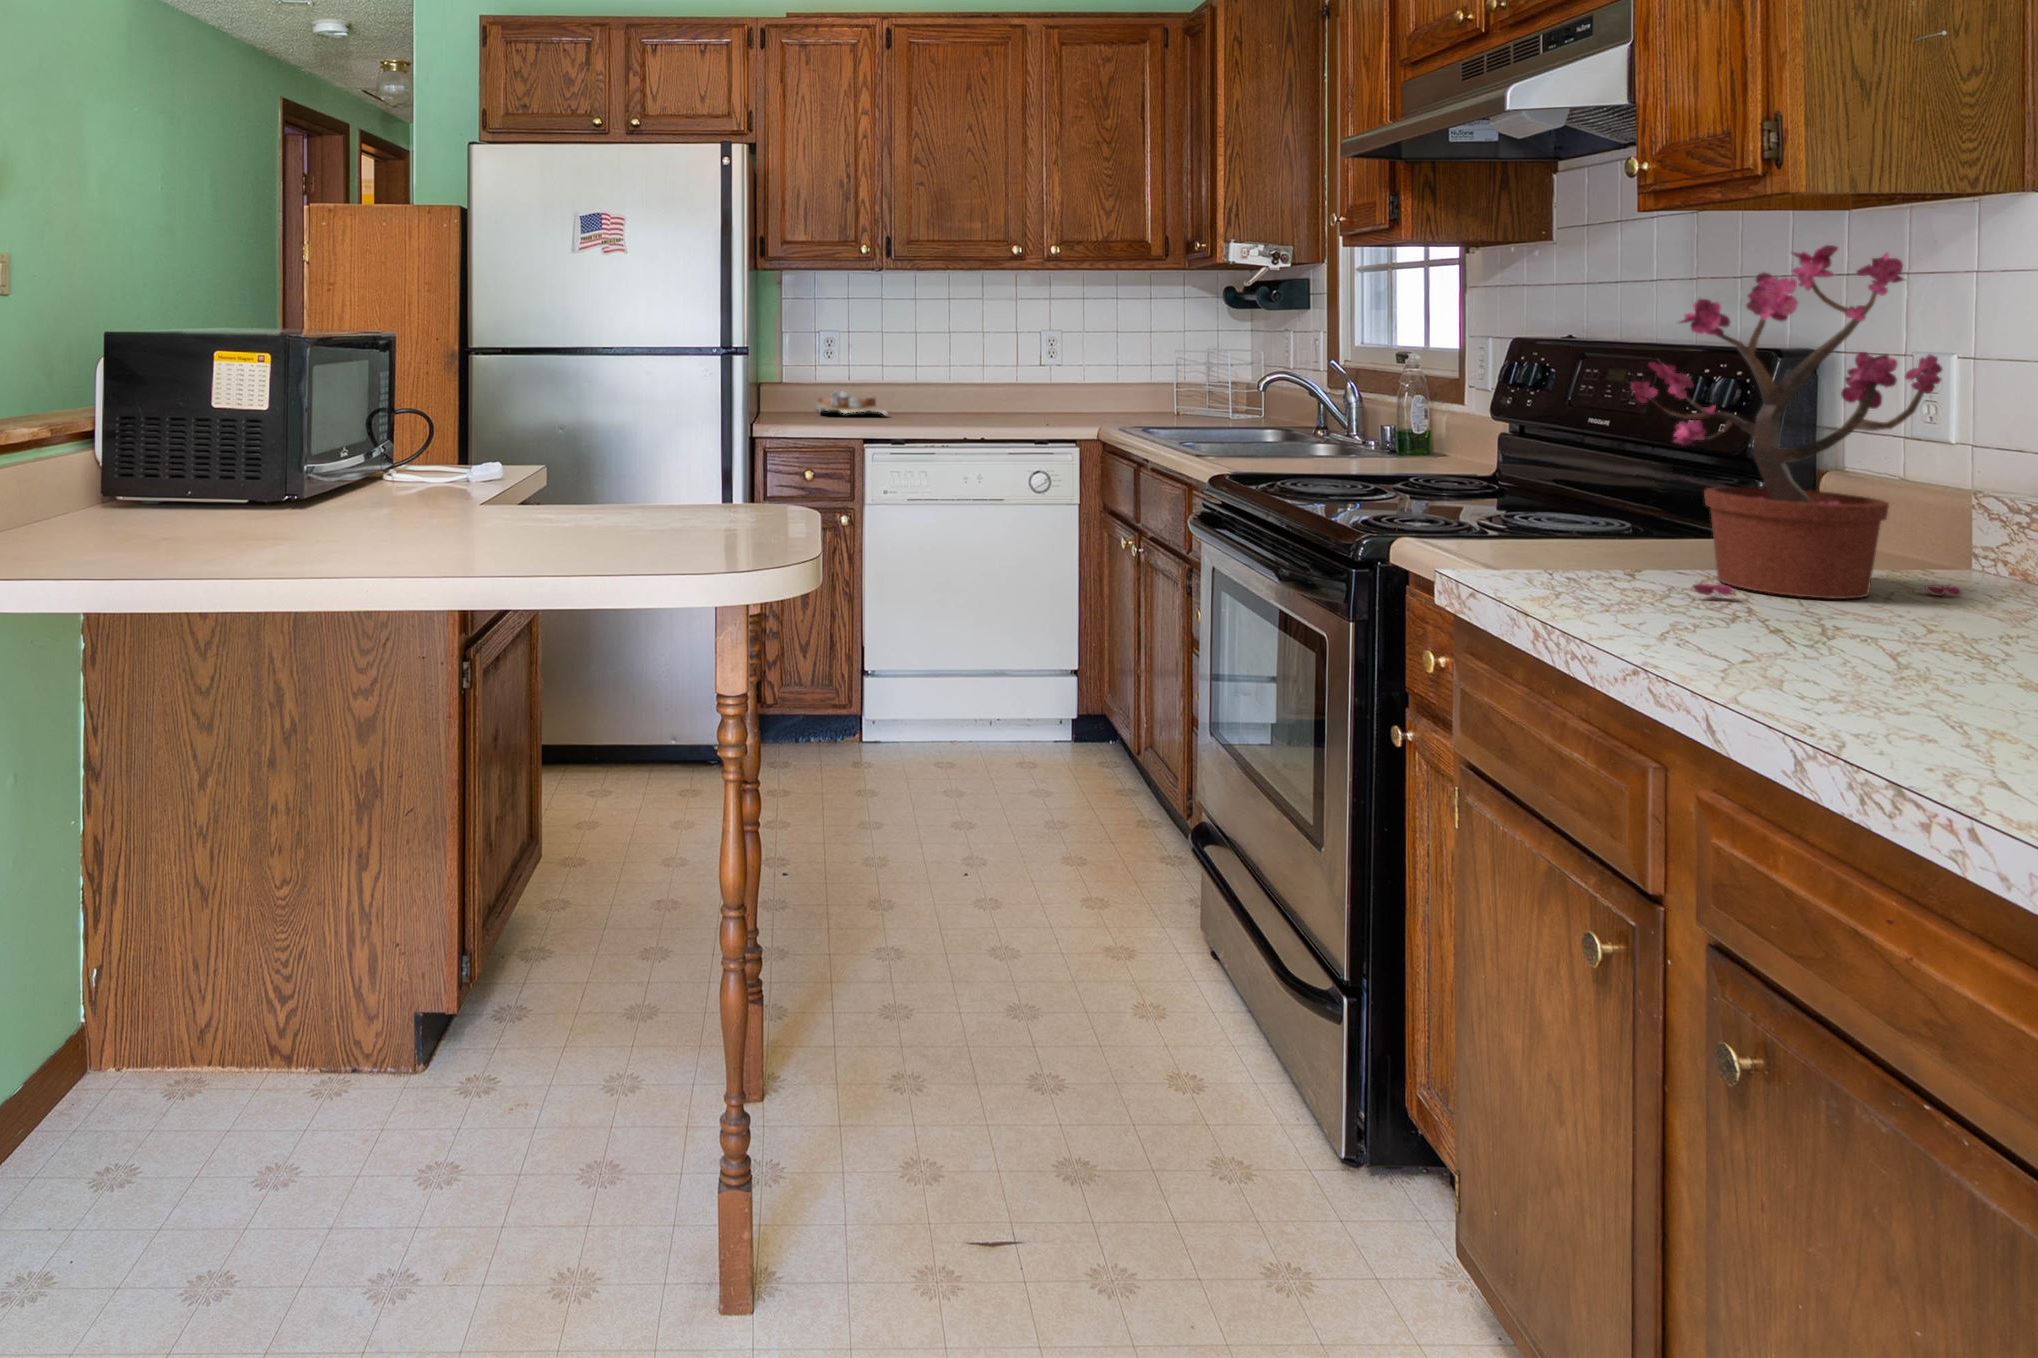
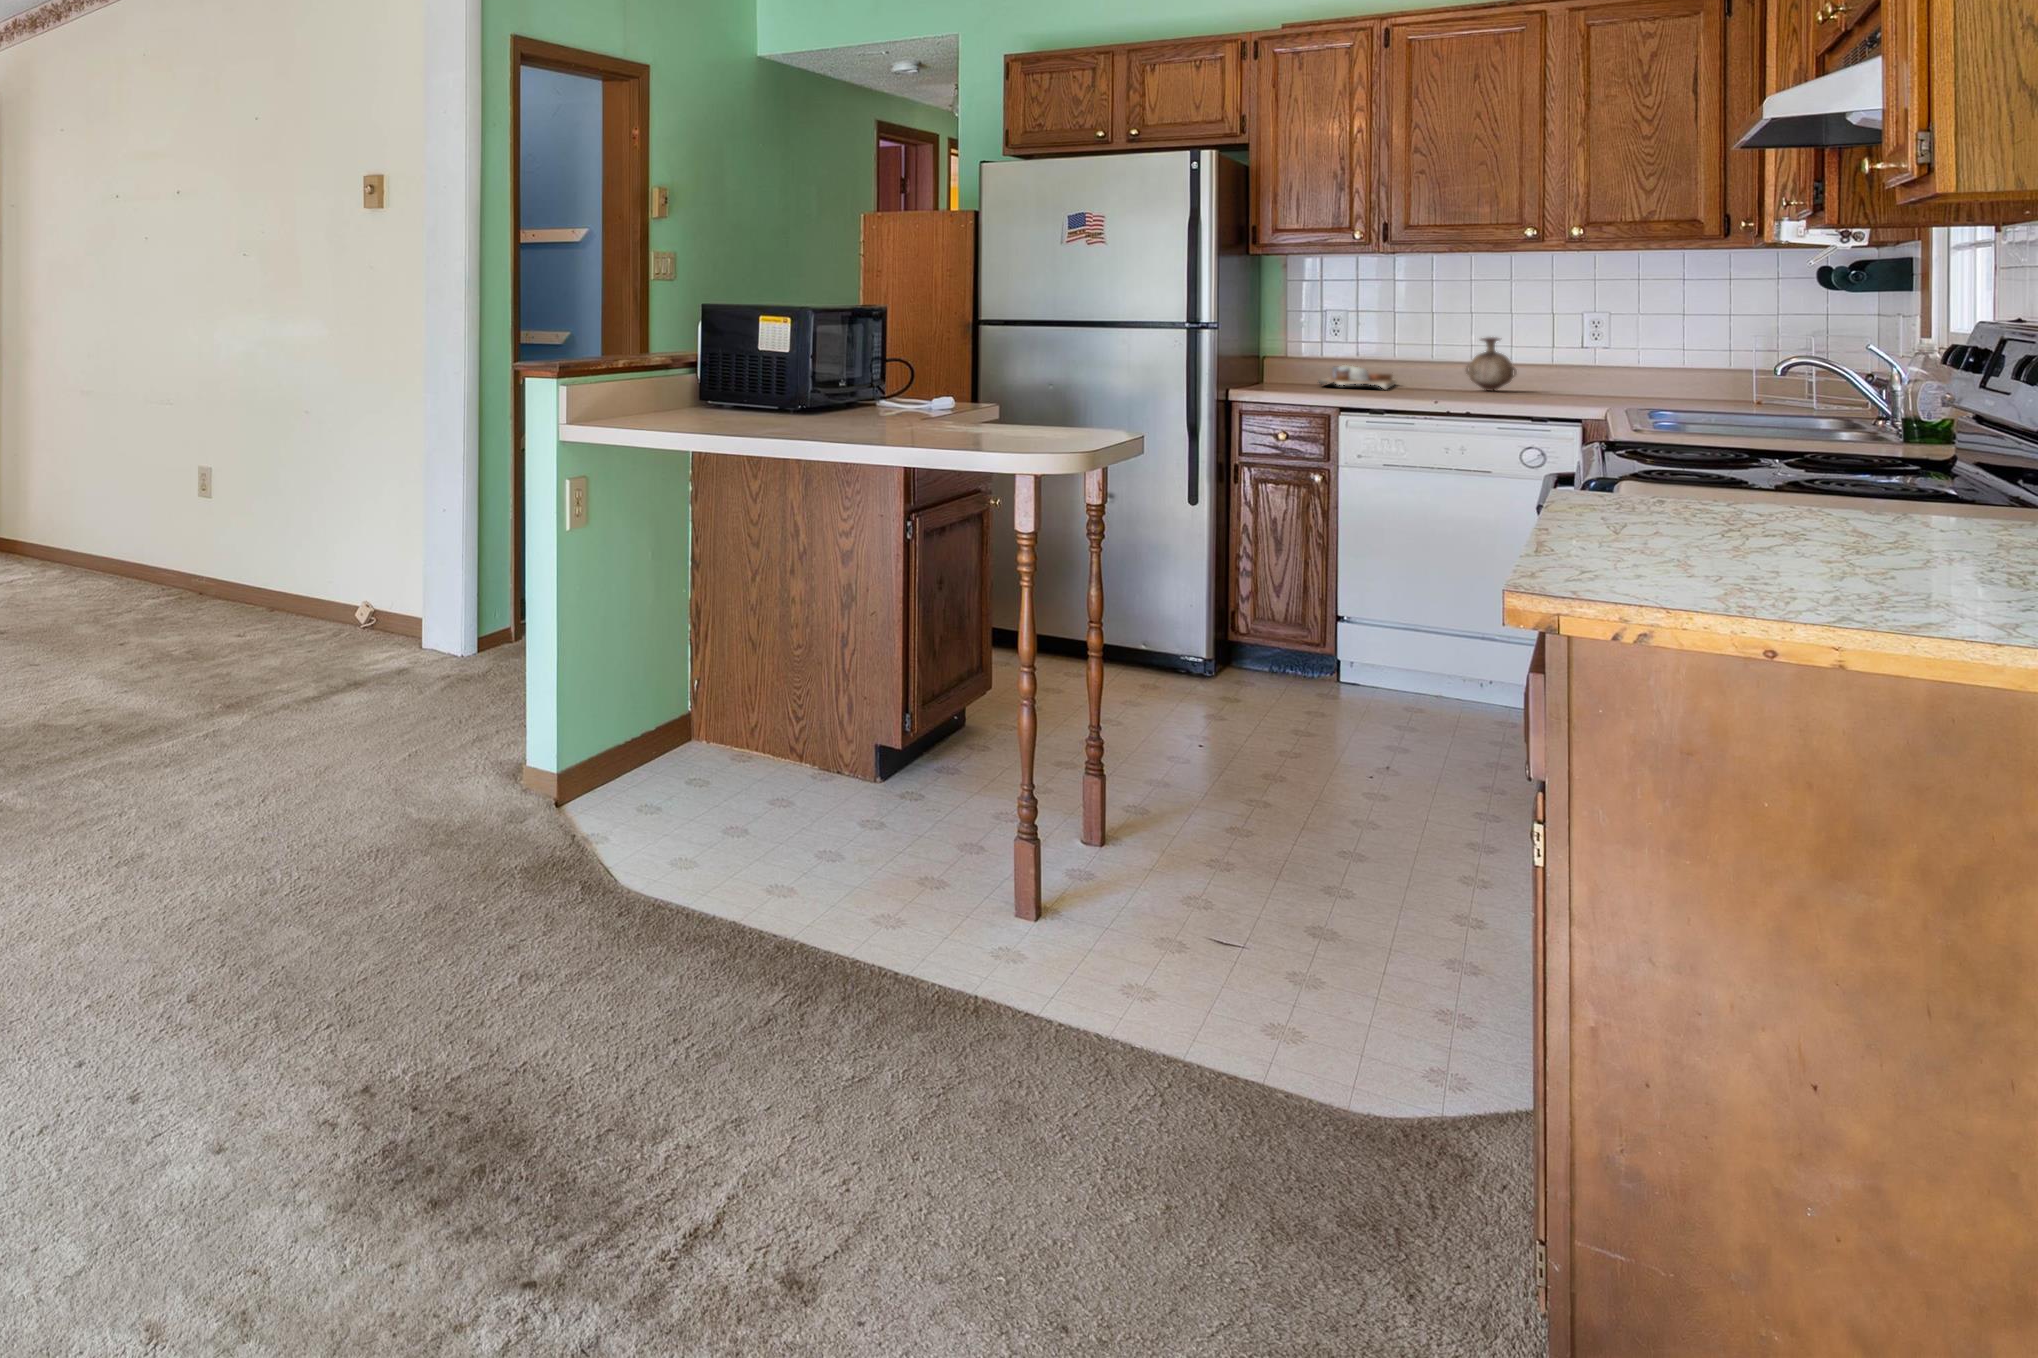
potted plant: present [1631,245,1962,599] -> none [1665,250,1945,524]
vase: none [945,358,991,413] -> present [1466,337,1516,391]

